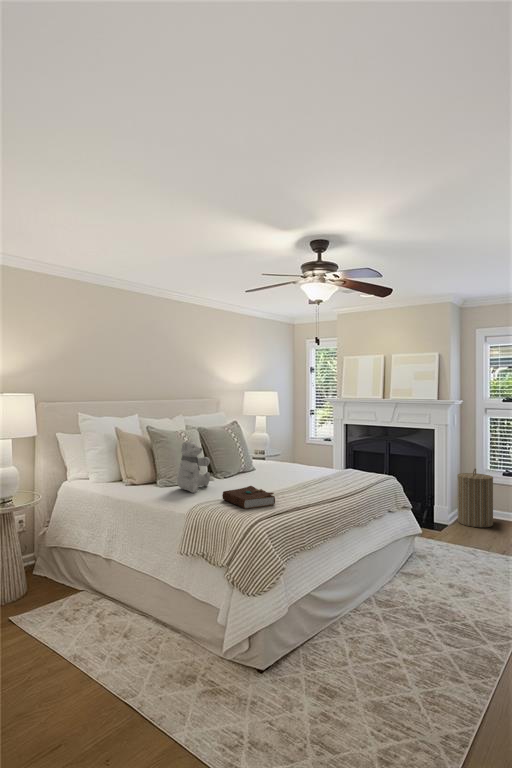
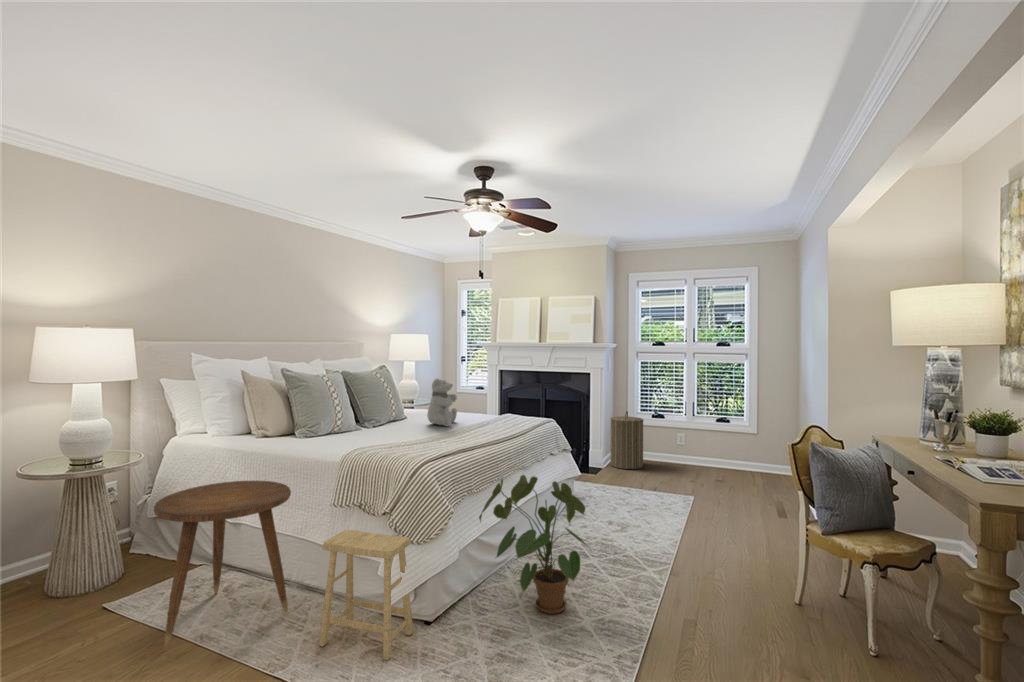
teddy bear: present [177,440,210,493] -> present [427,377,457,426]
book: present [222,486,275,509] -> none [378,429,438,452]
side table: none [40,525,146,664] -> present [154,481,291,648]
house plant: none [310,536,421,678] -> present [479,475,586,614]
footstool: none [165,578,247,704] -> present [319,530,413,660]

